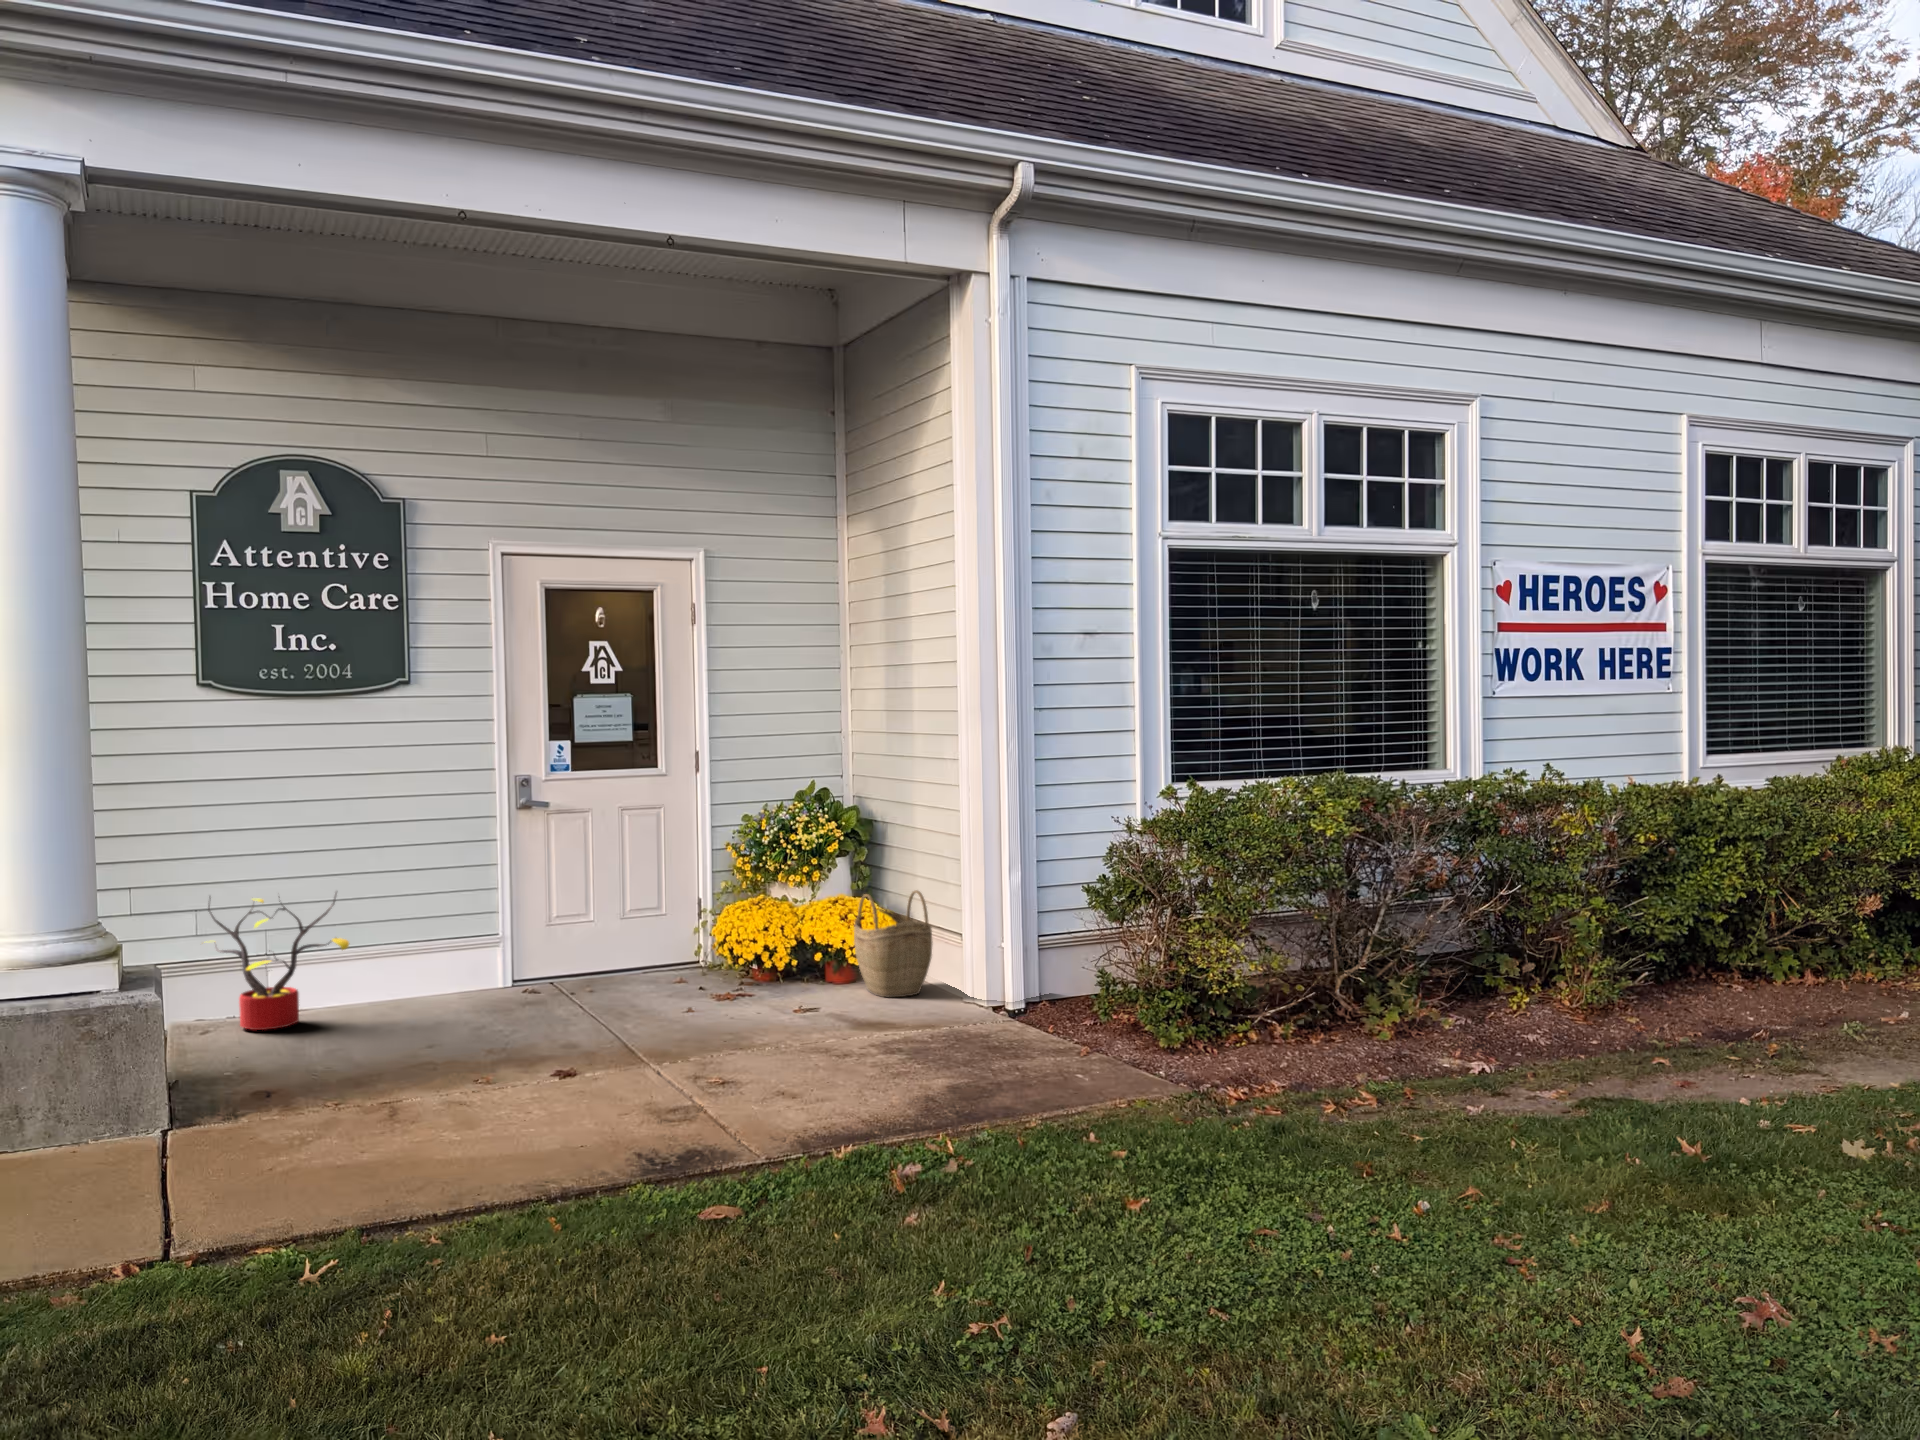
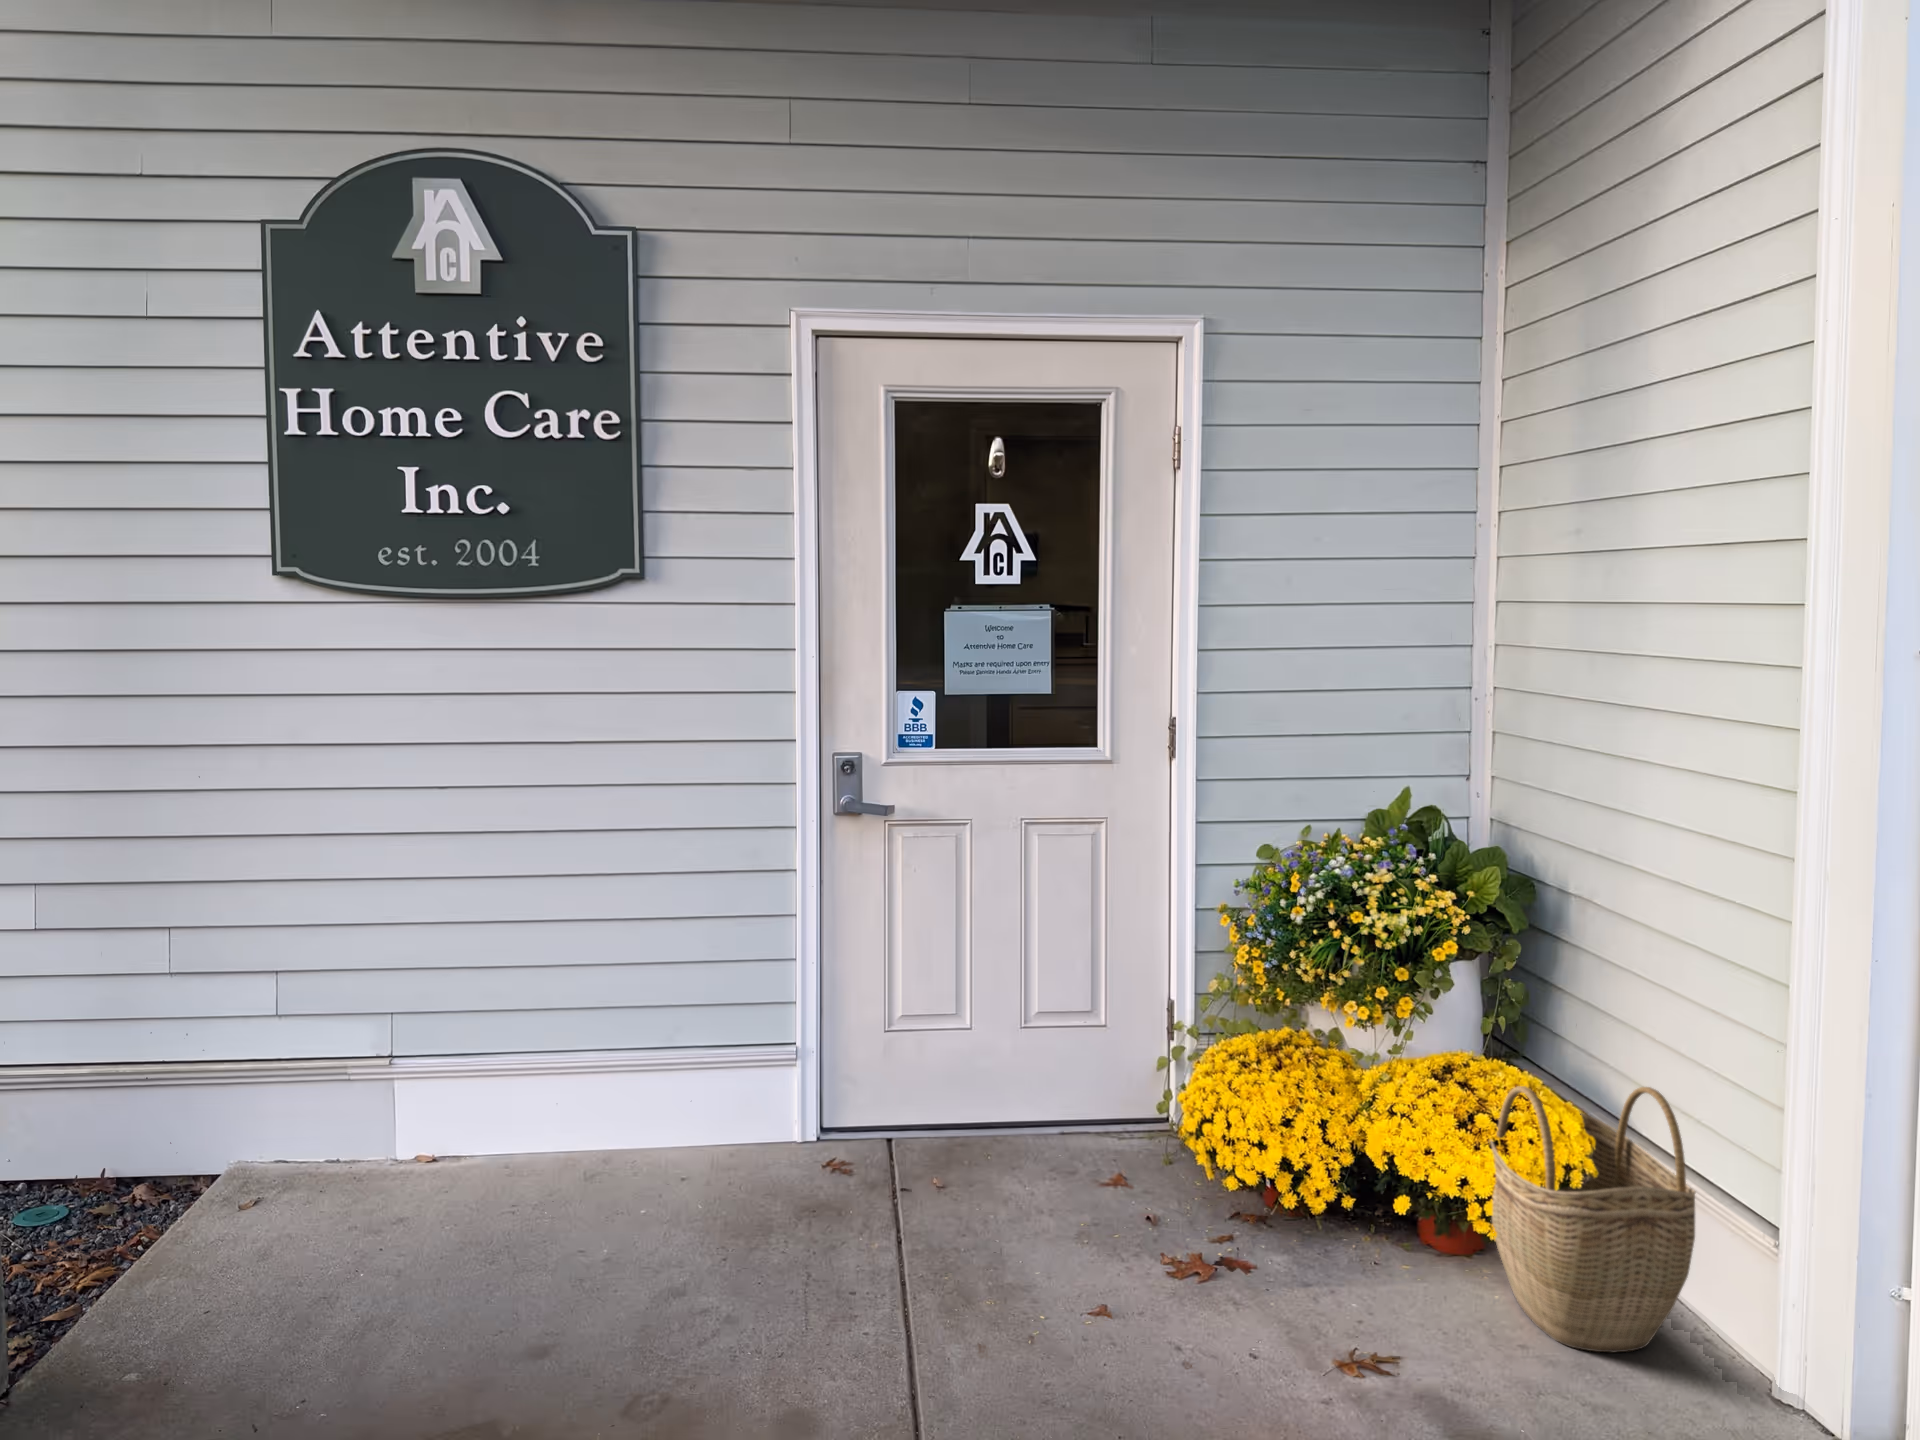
decorative plant: present [208,893,349,1030] -> none [262,947,463,1217]

